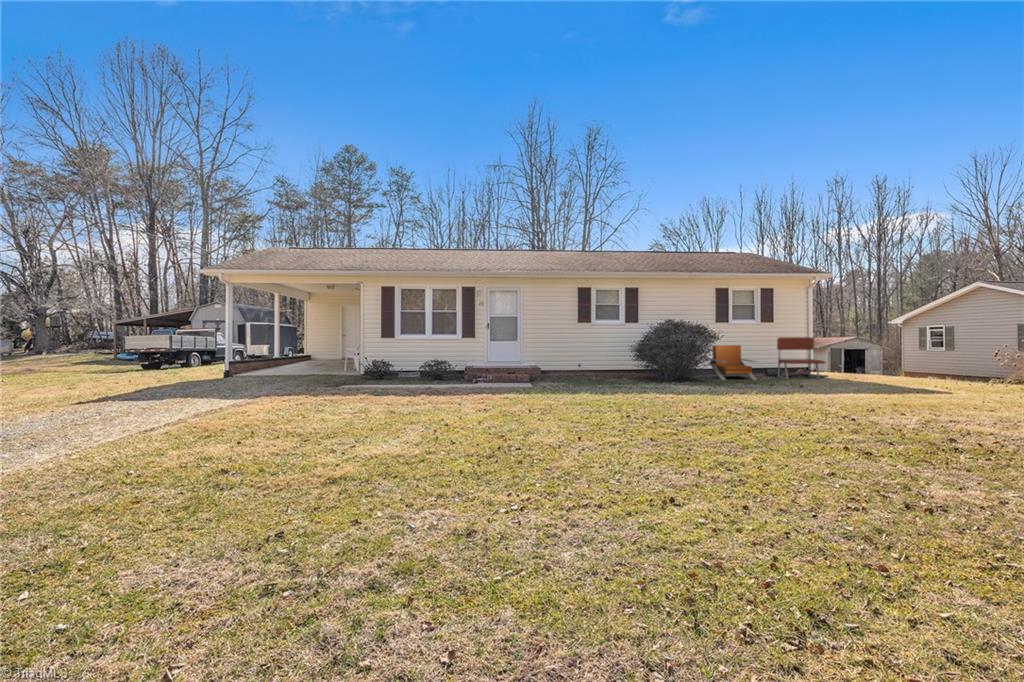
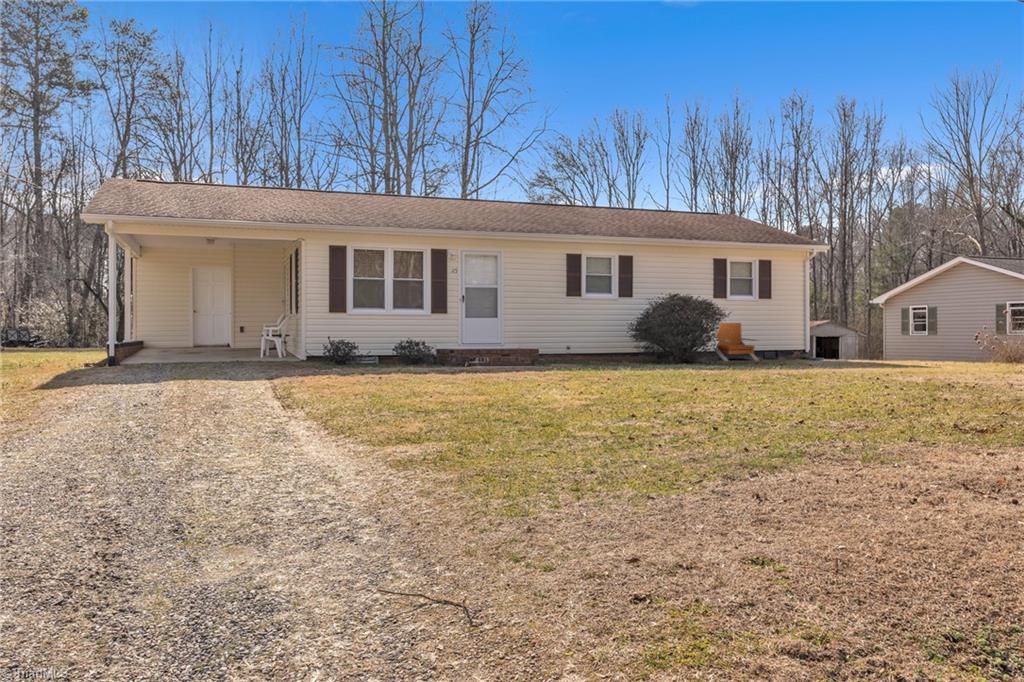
bench: present [777,337,825,379] -> none [776,315,825,360]

